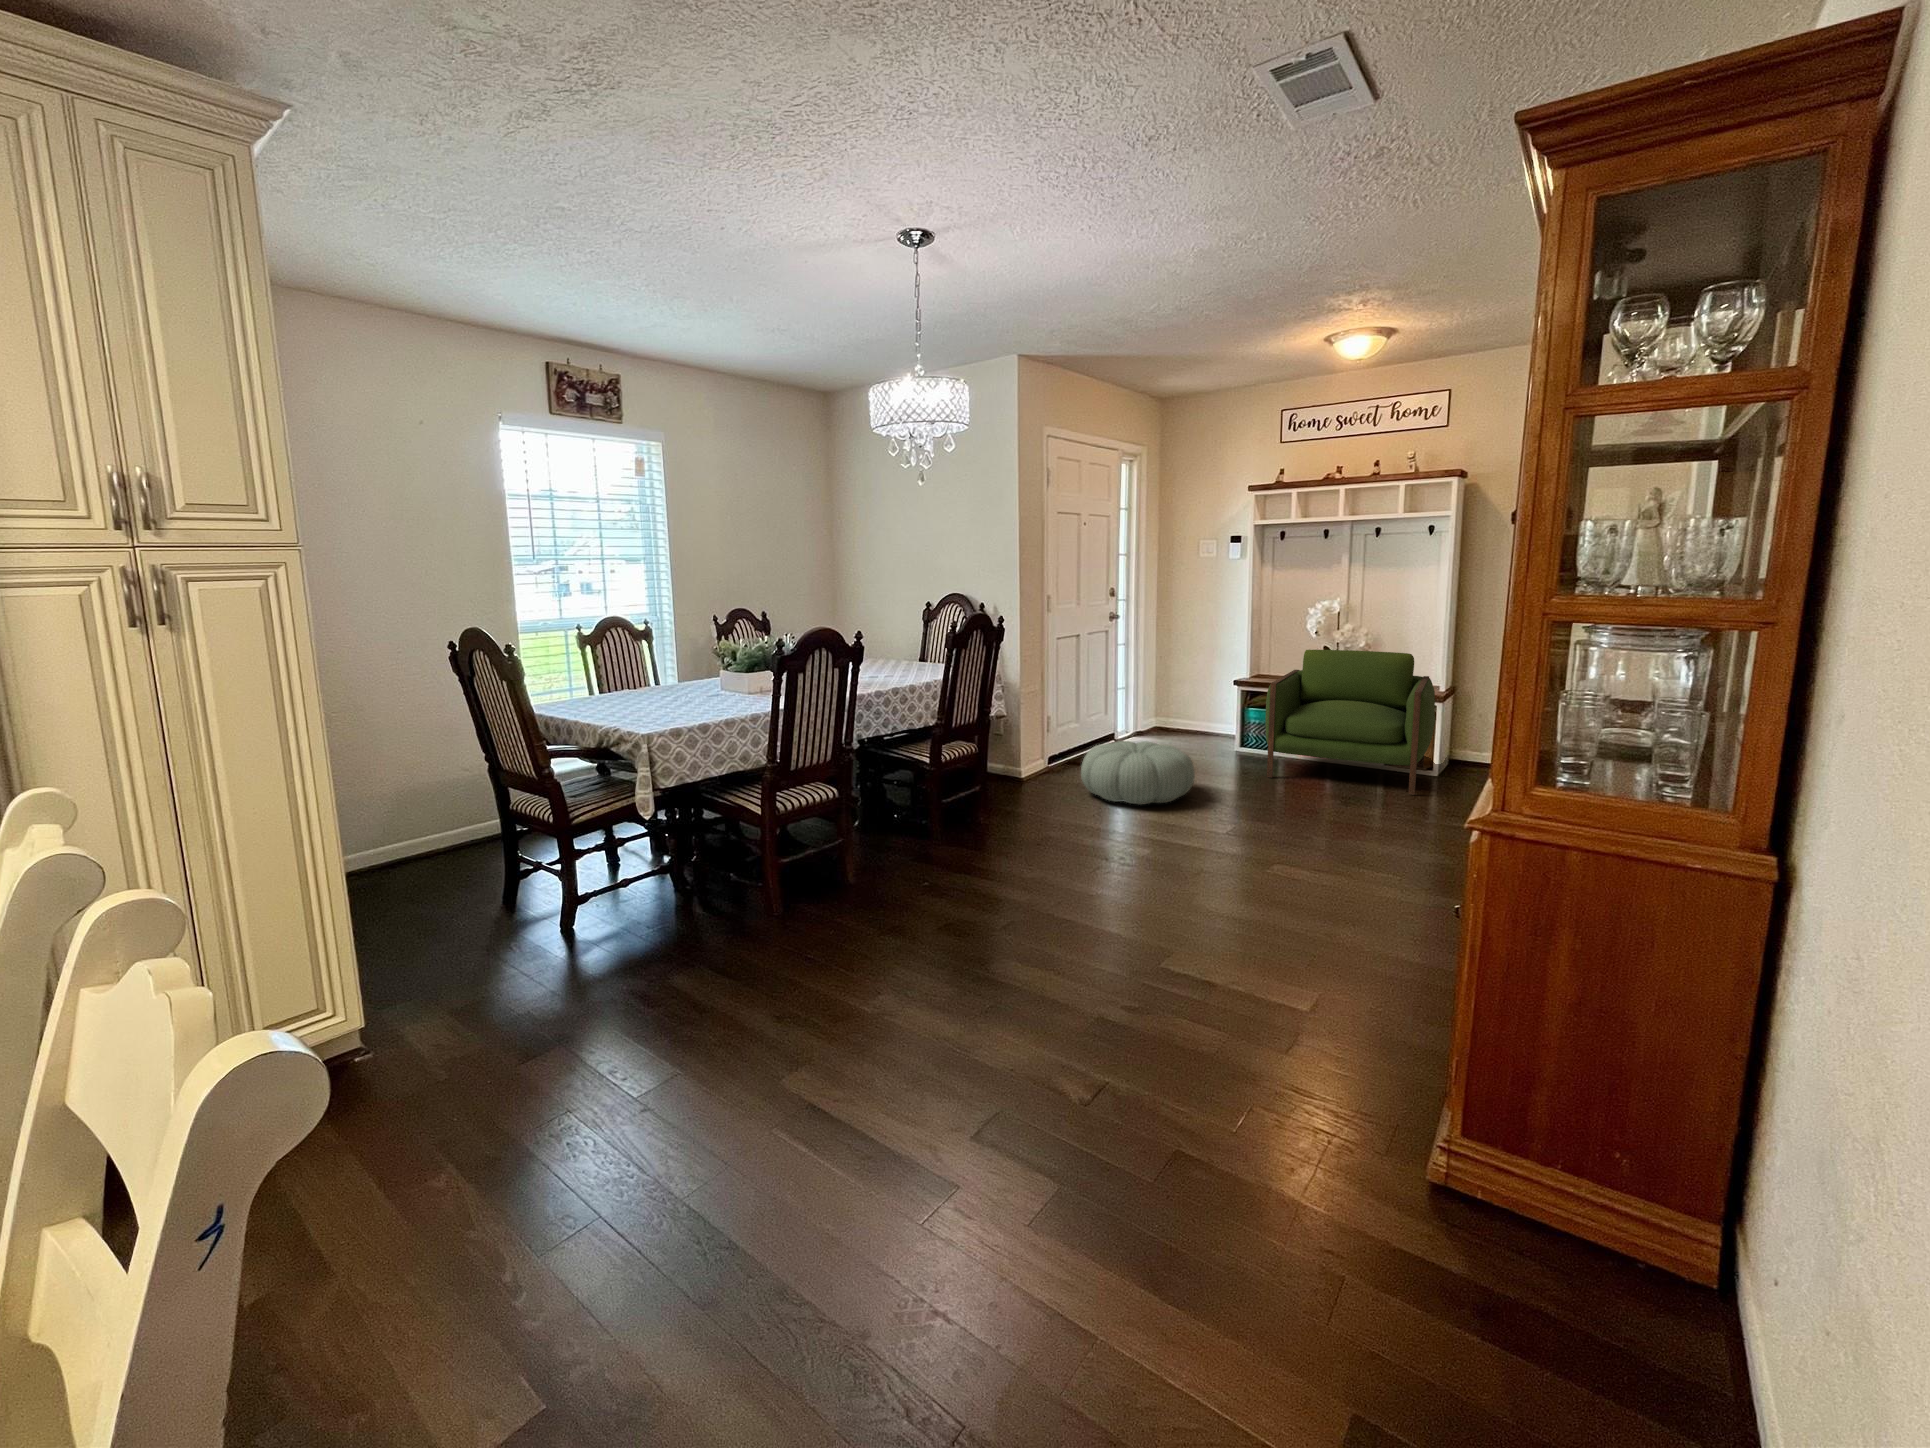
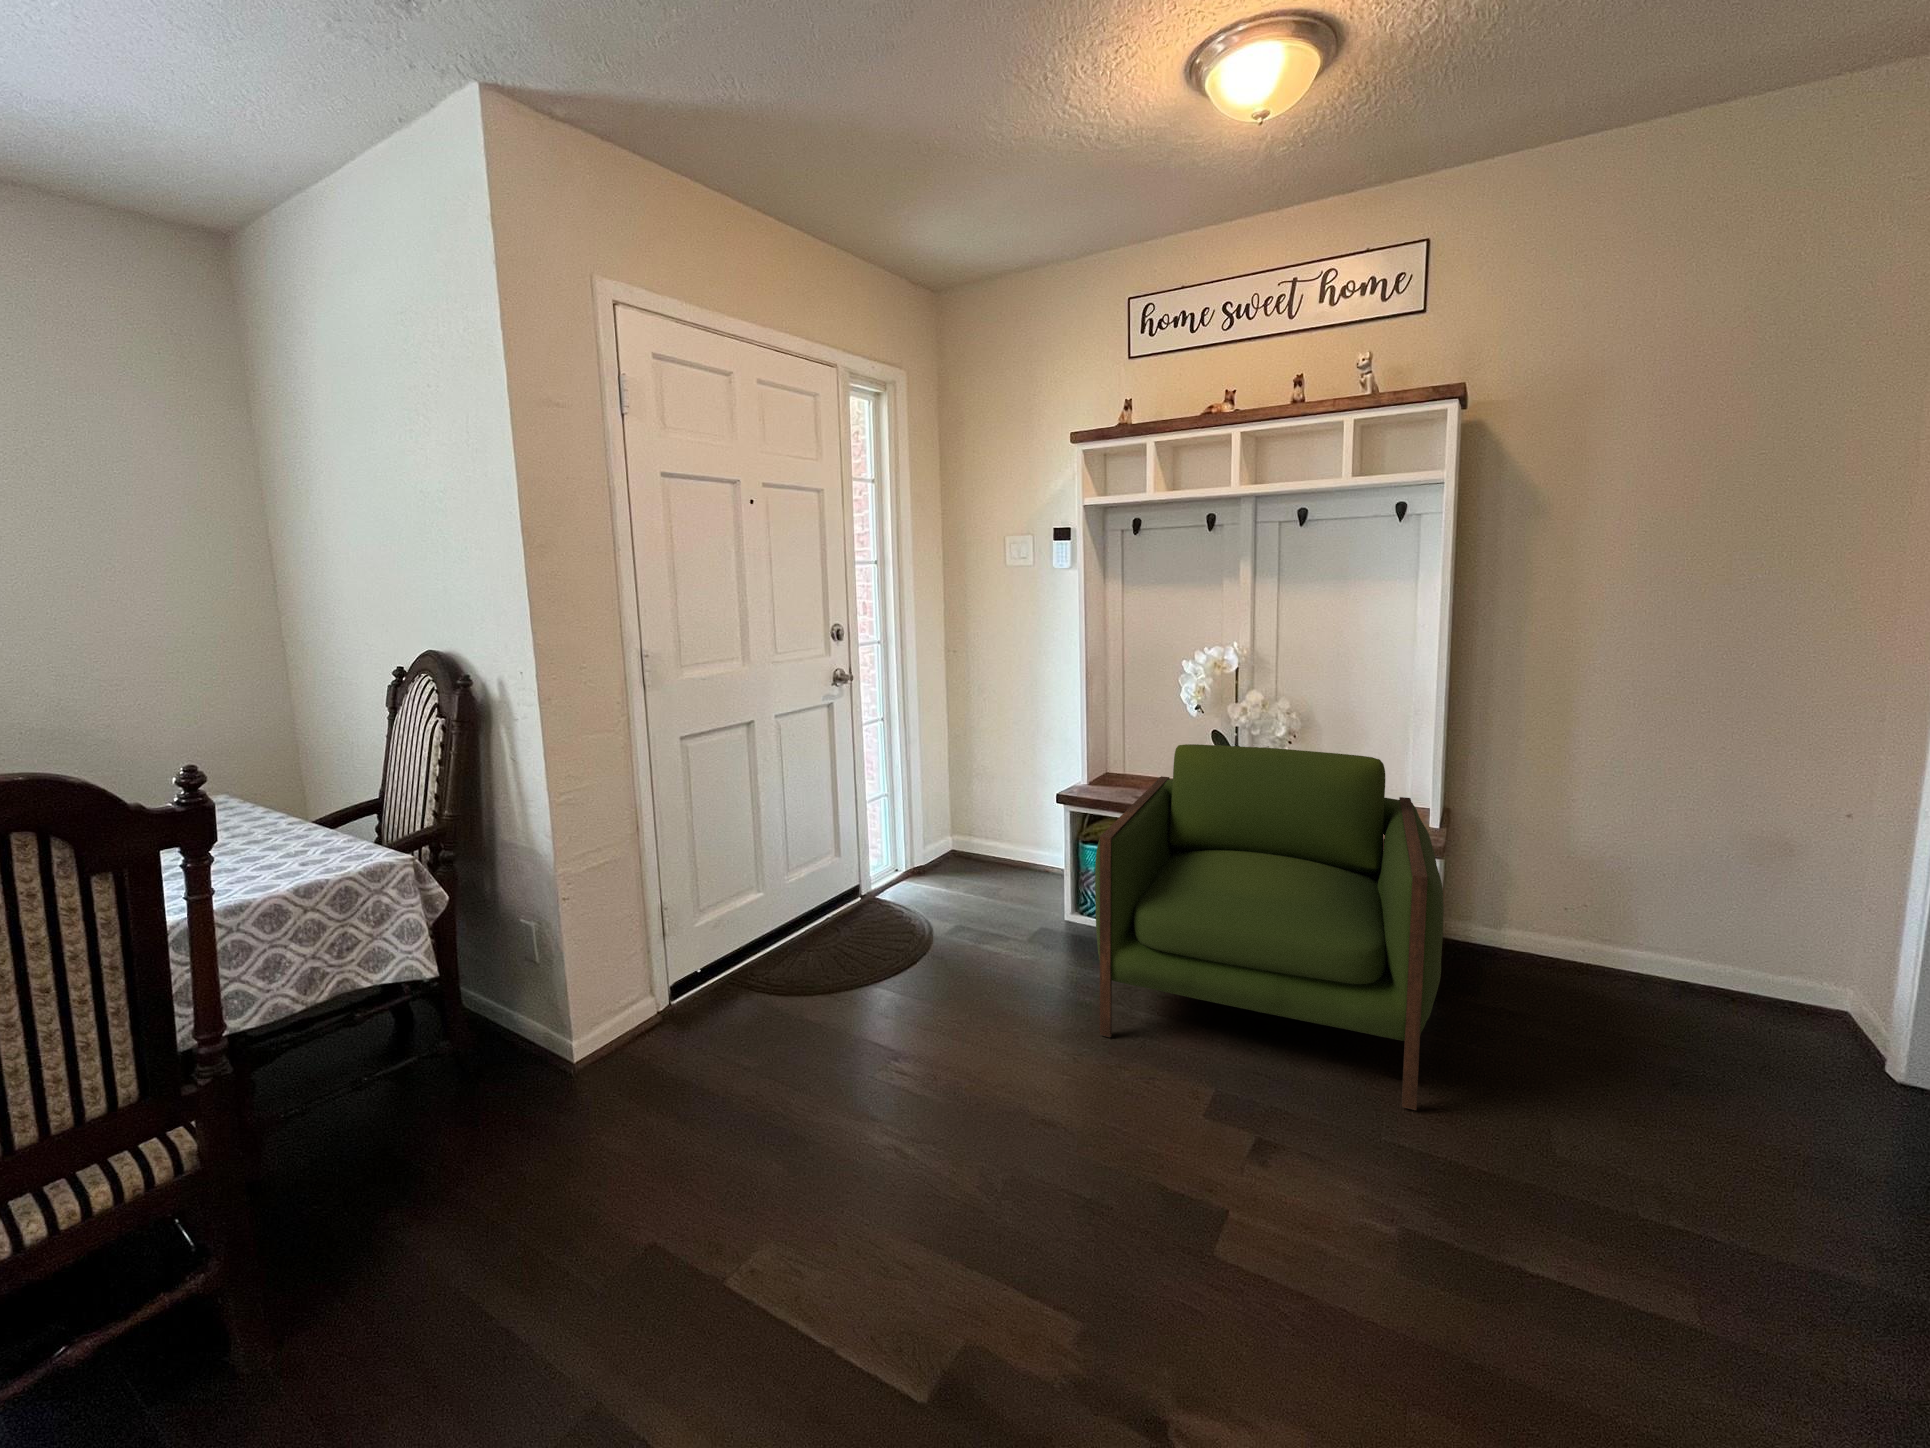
pouf: present [1081,741,1195,804] -> none [625,988,909,1226]

